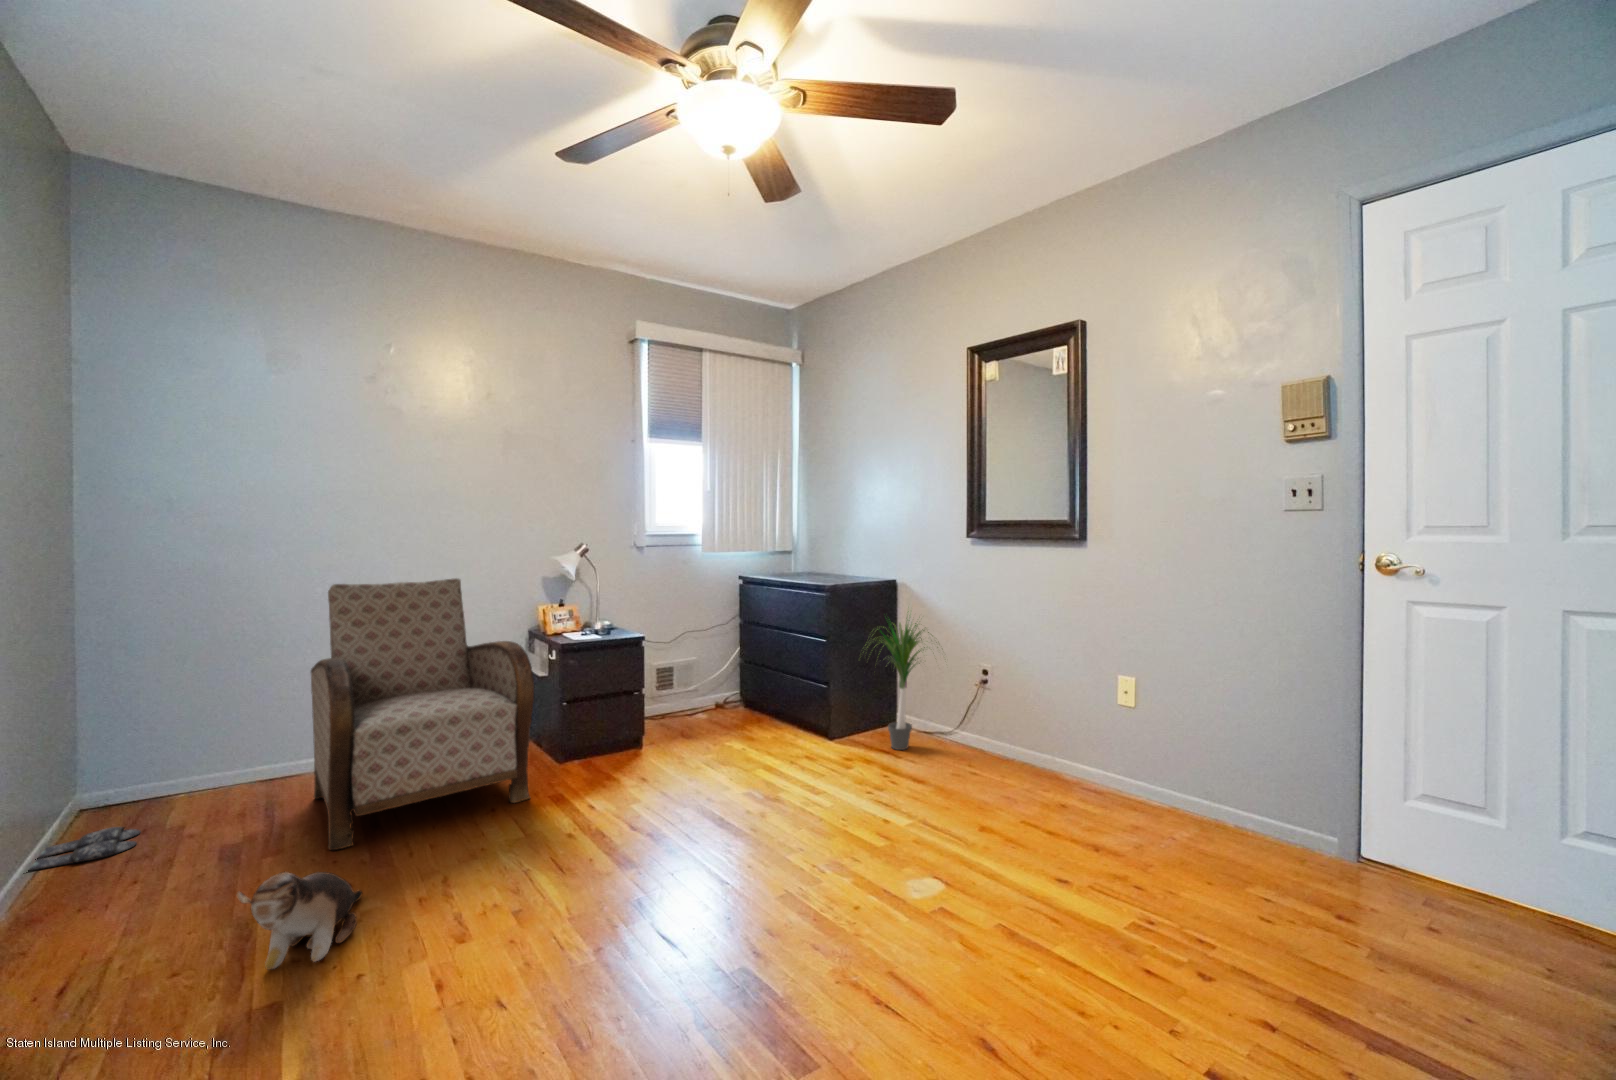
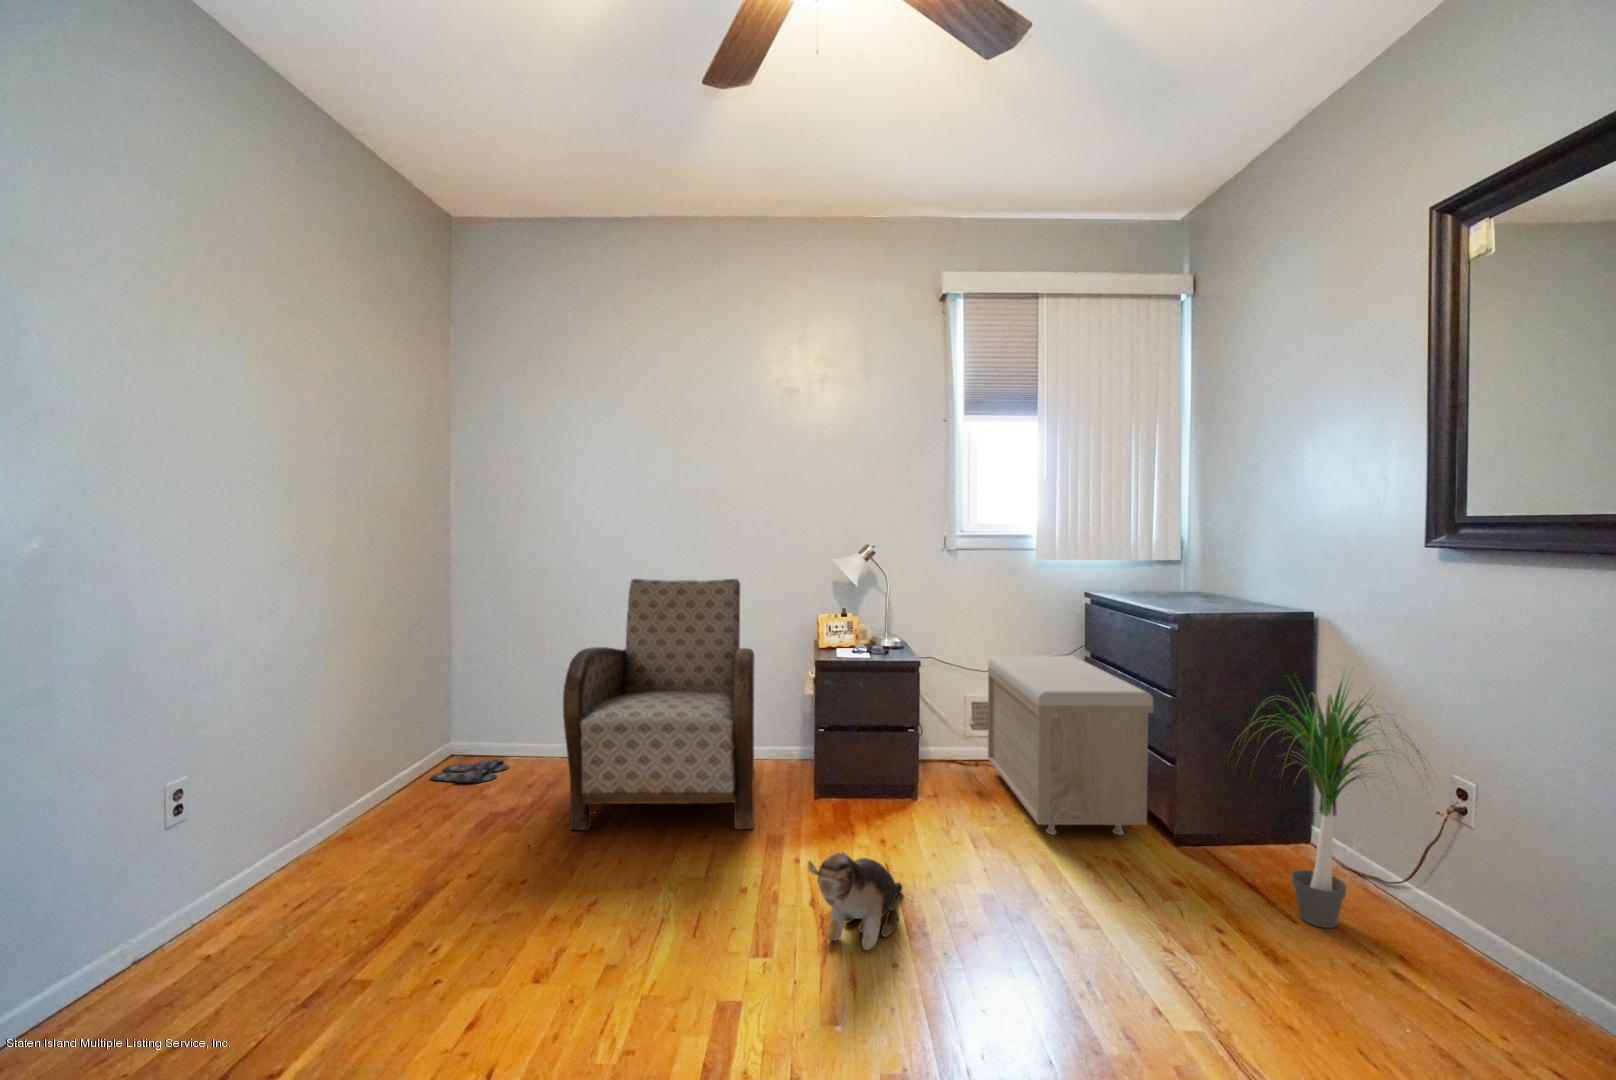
storage bench: none [677,622,807,745] -> present [988,655,1154,835]
plush toy: present [237,872,362,970] -> present [808,853,902,950]

